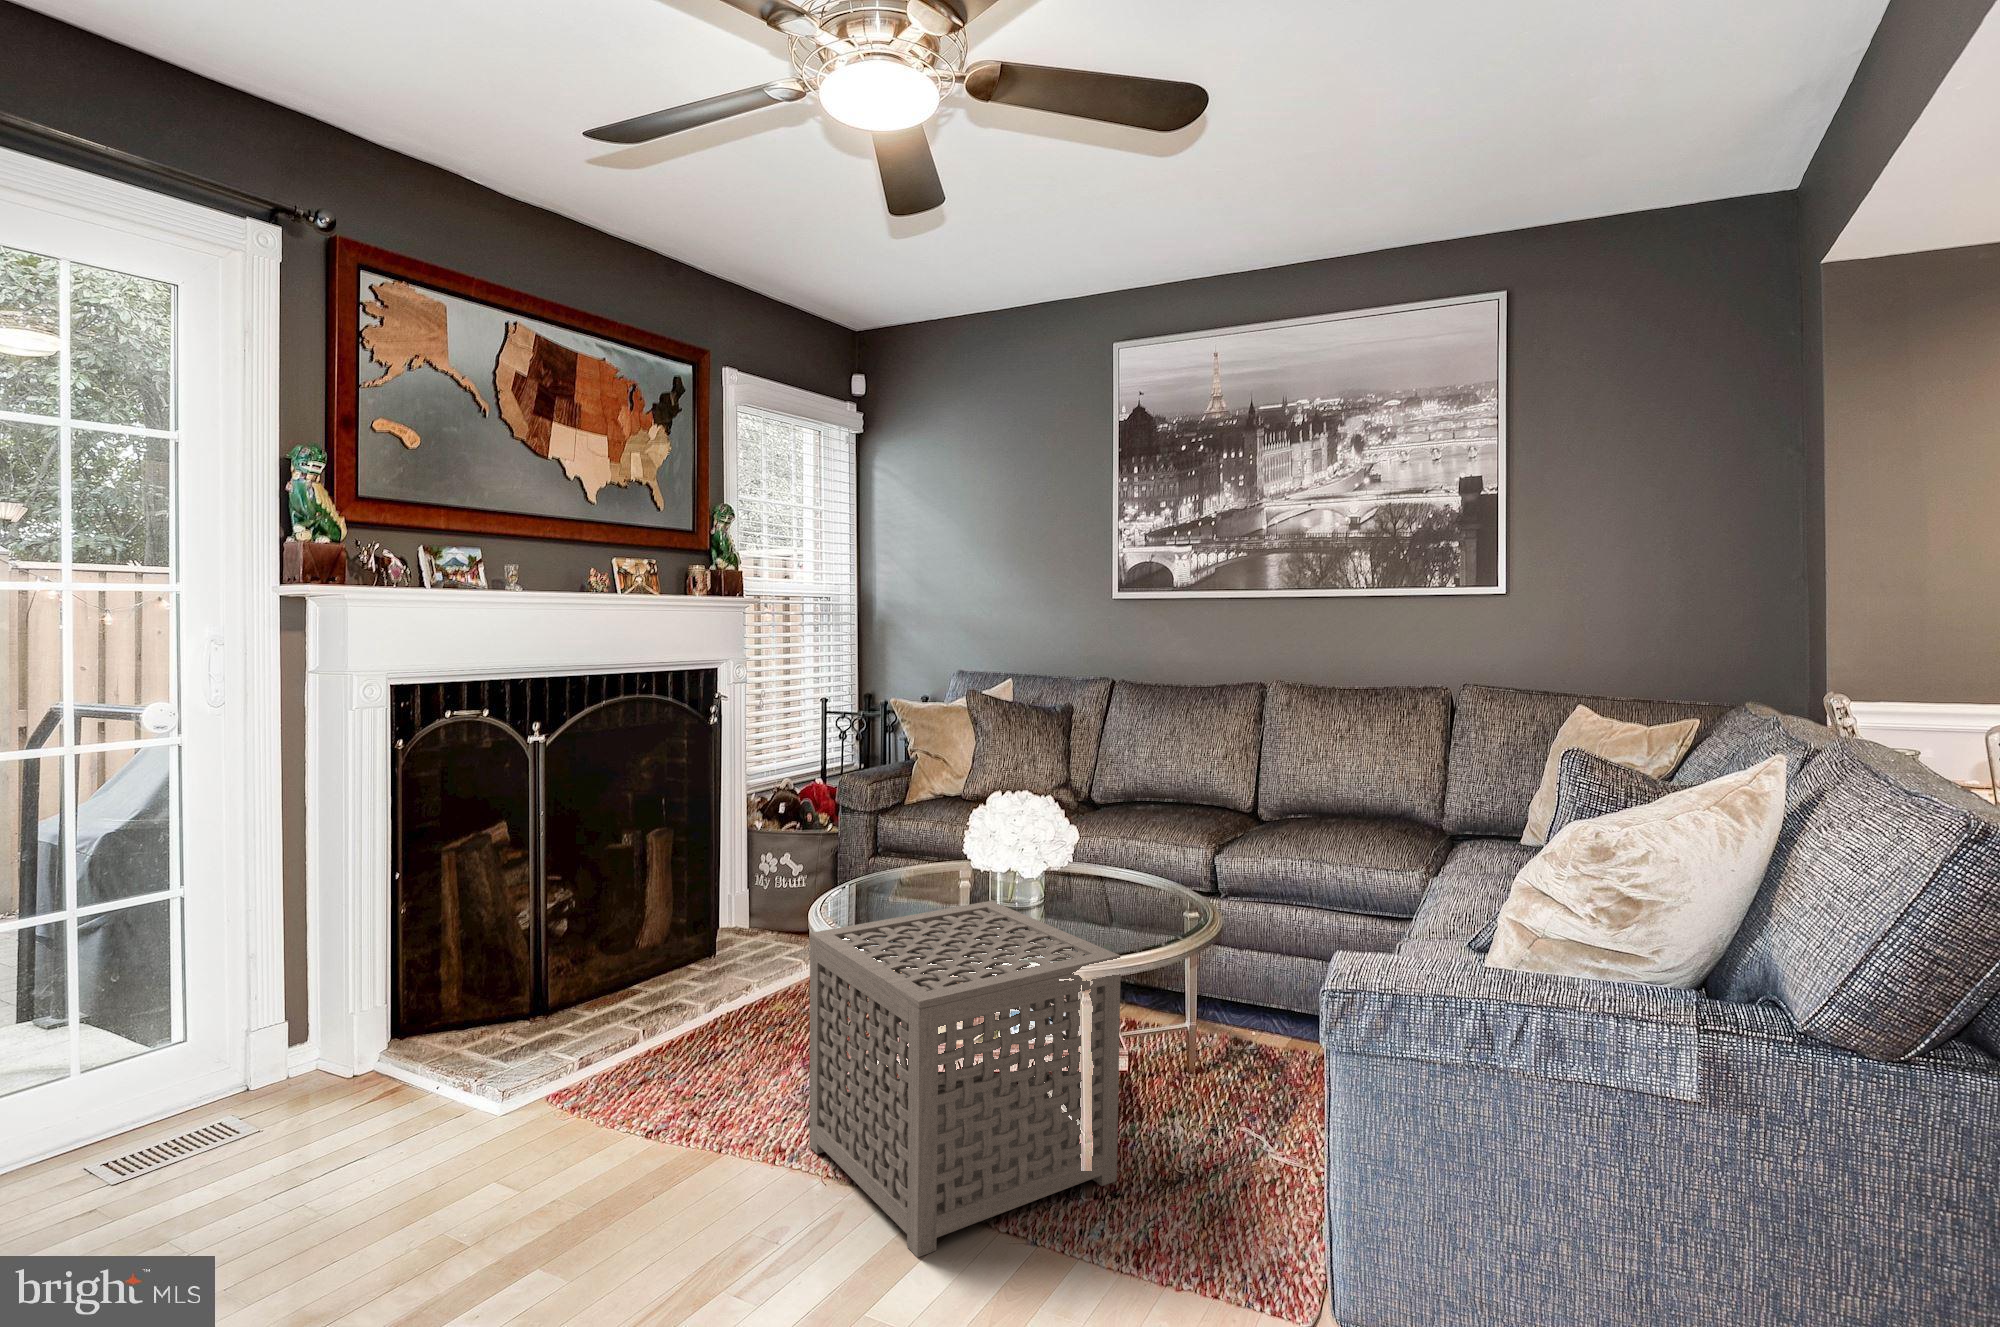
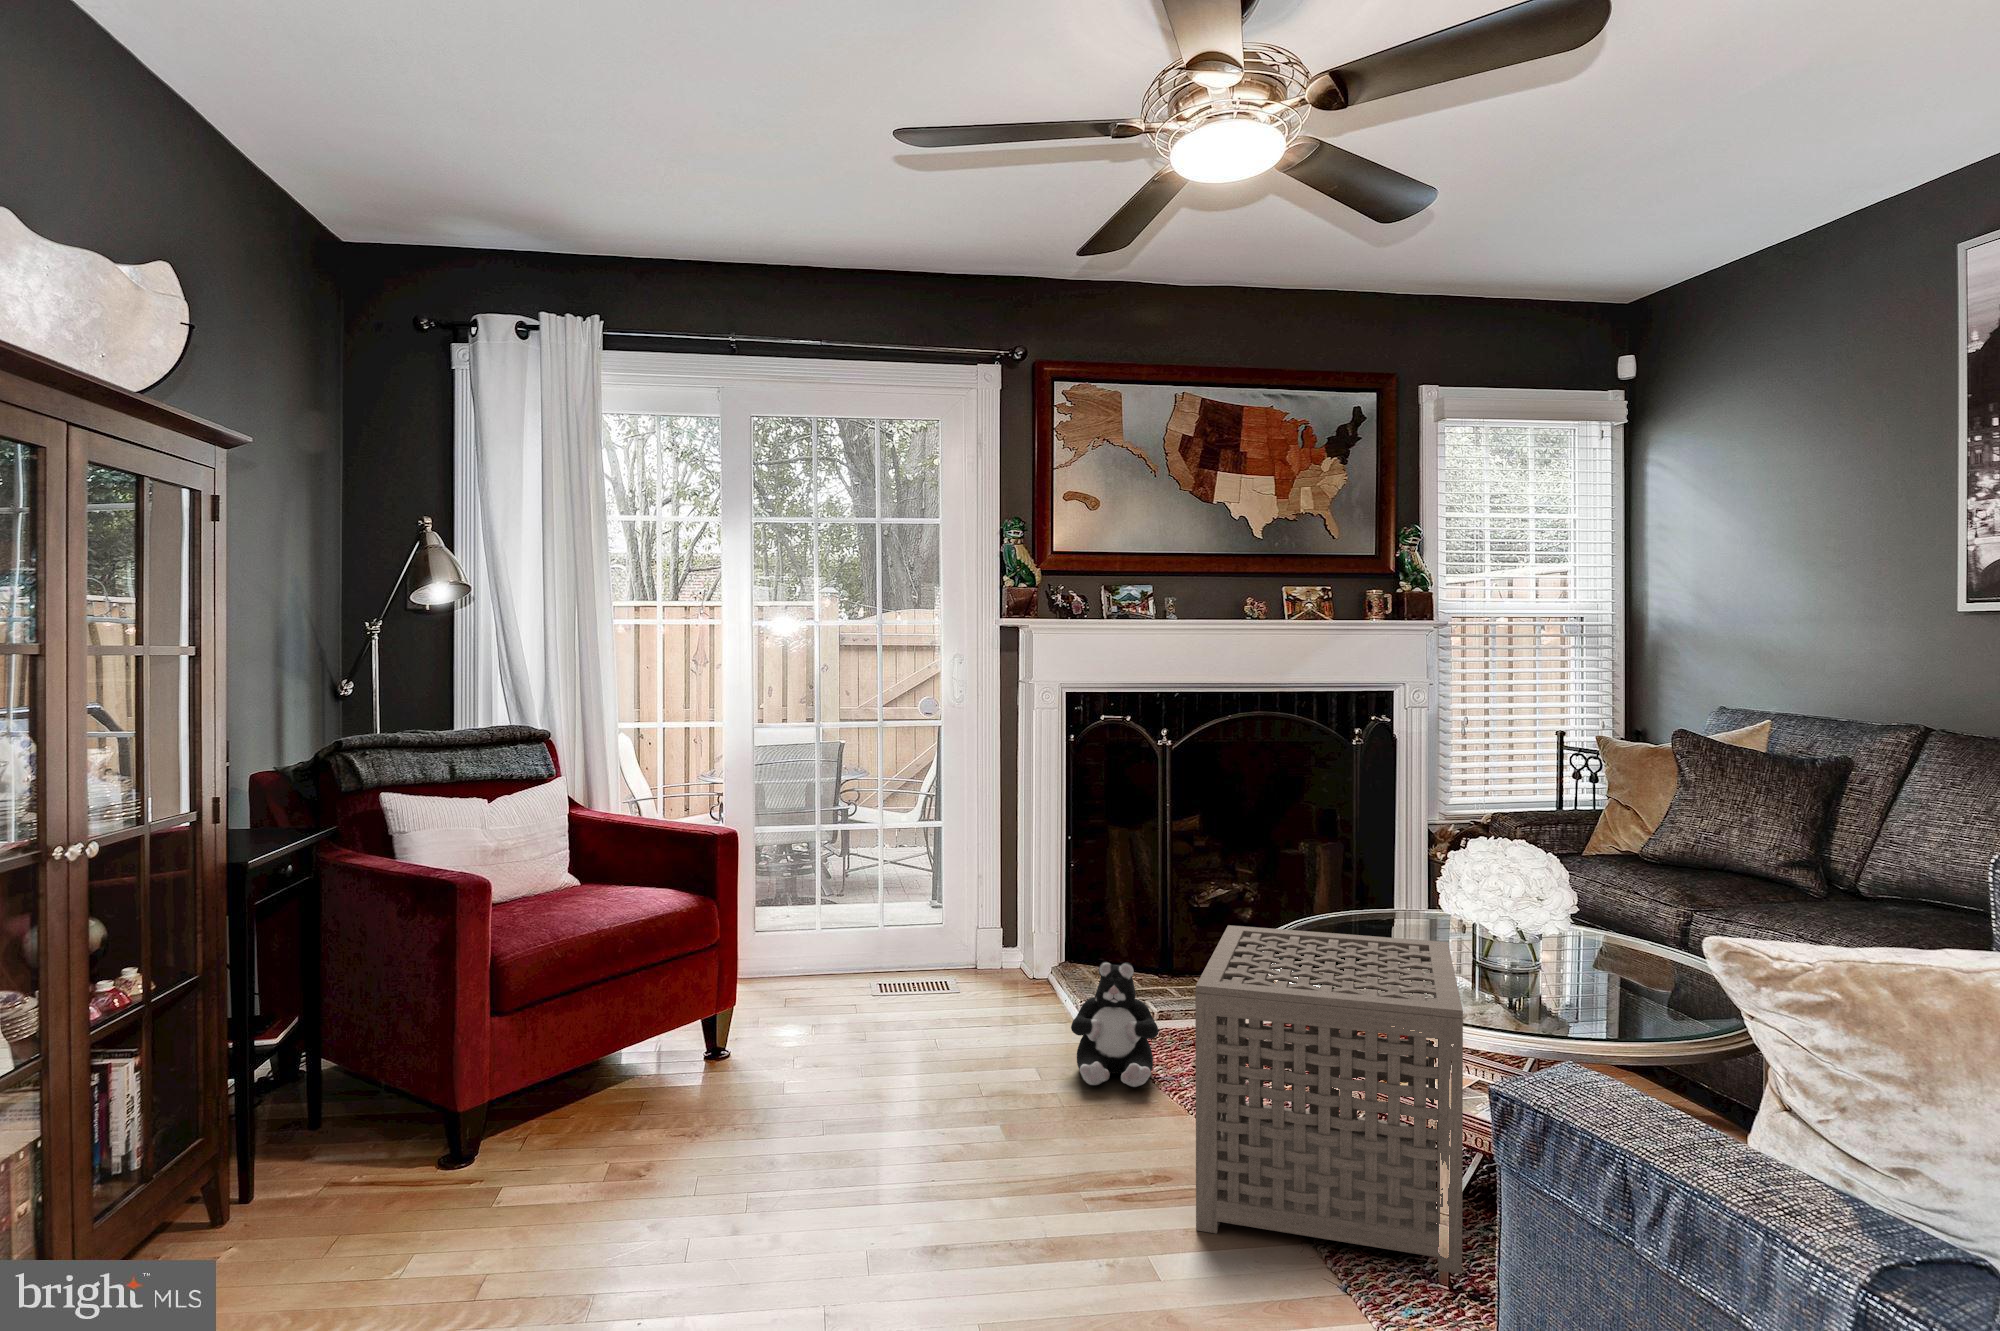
plush toy: none [568,1007,694,1166] -> present [1071,962,1158,1087]

